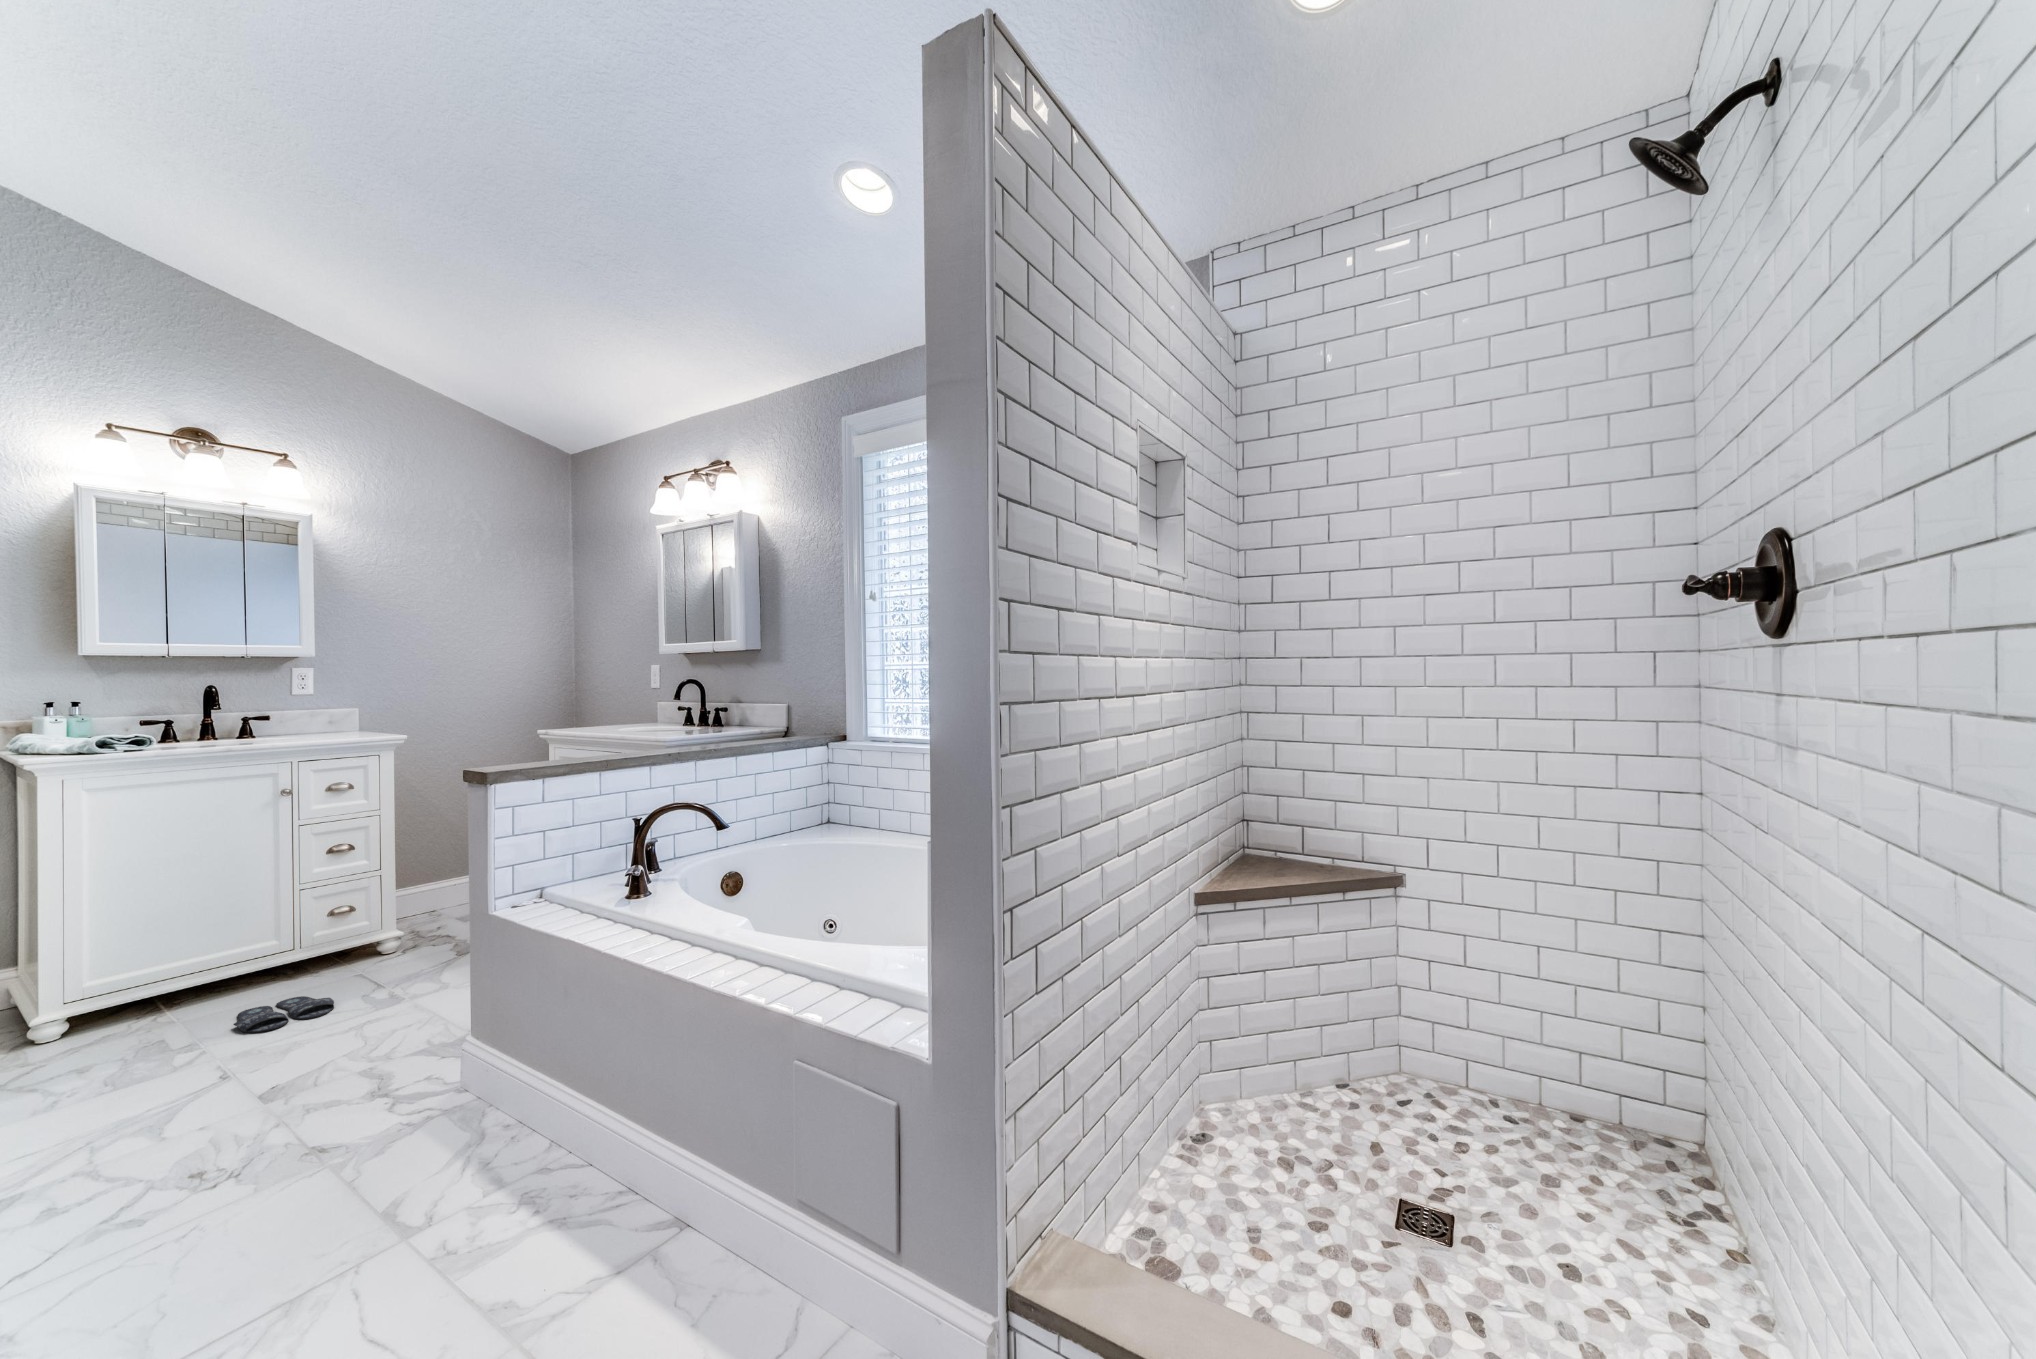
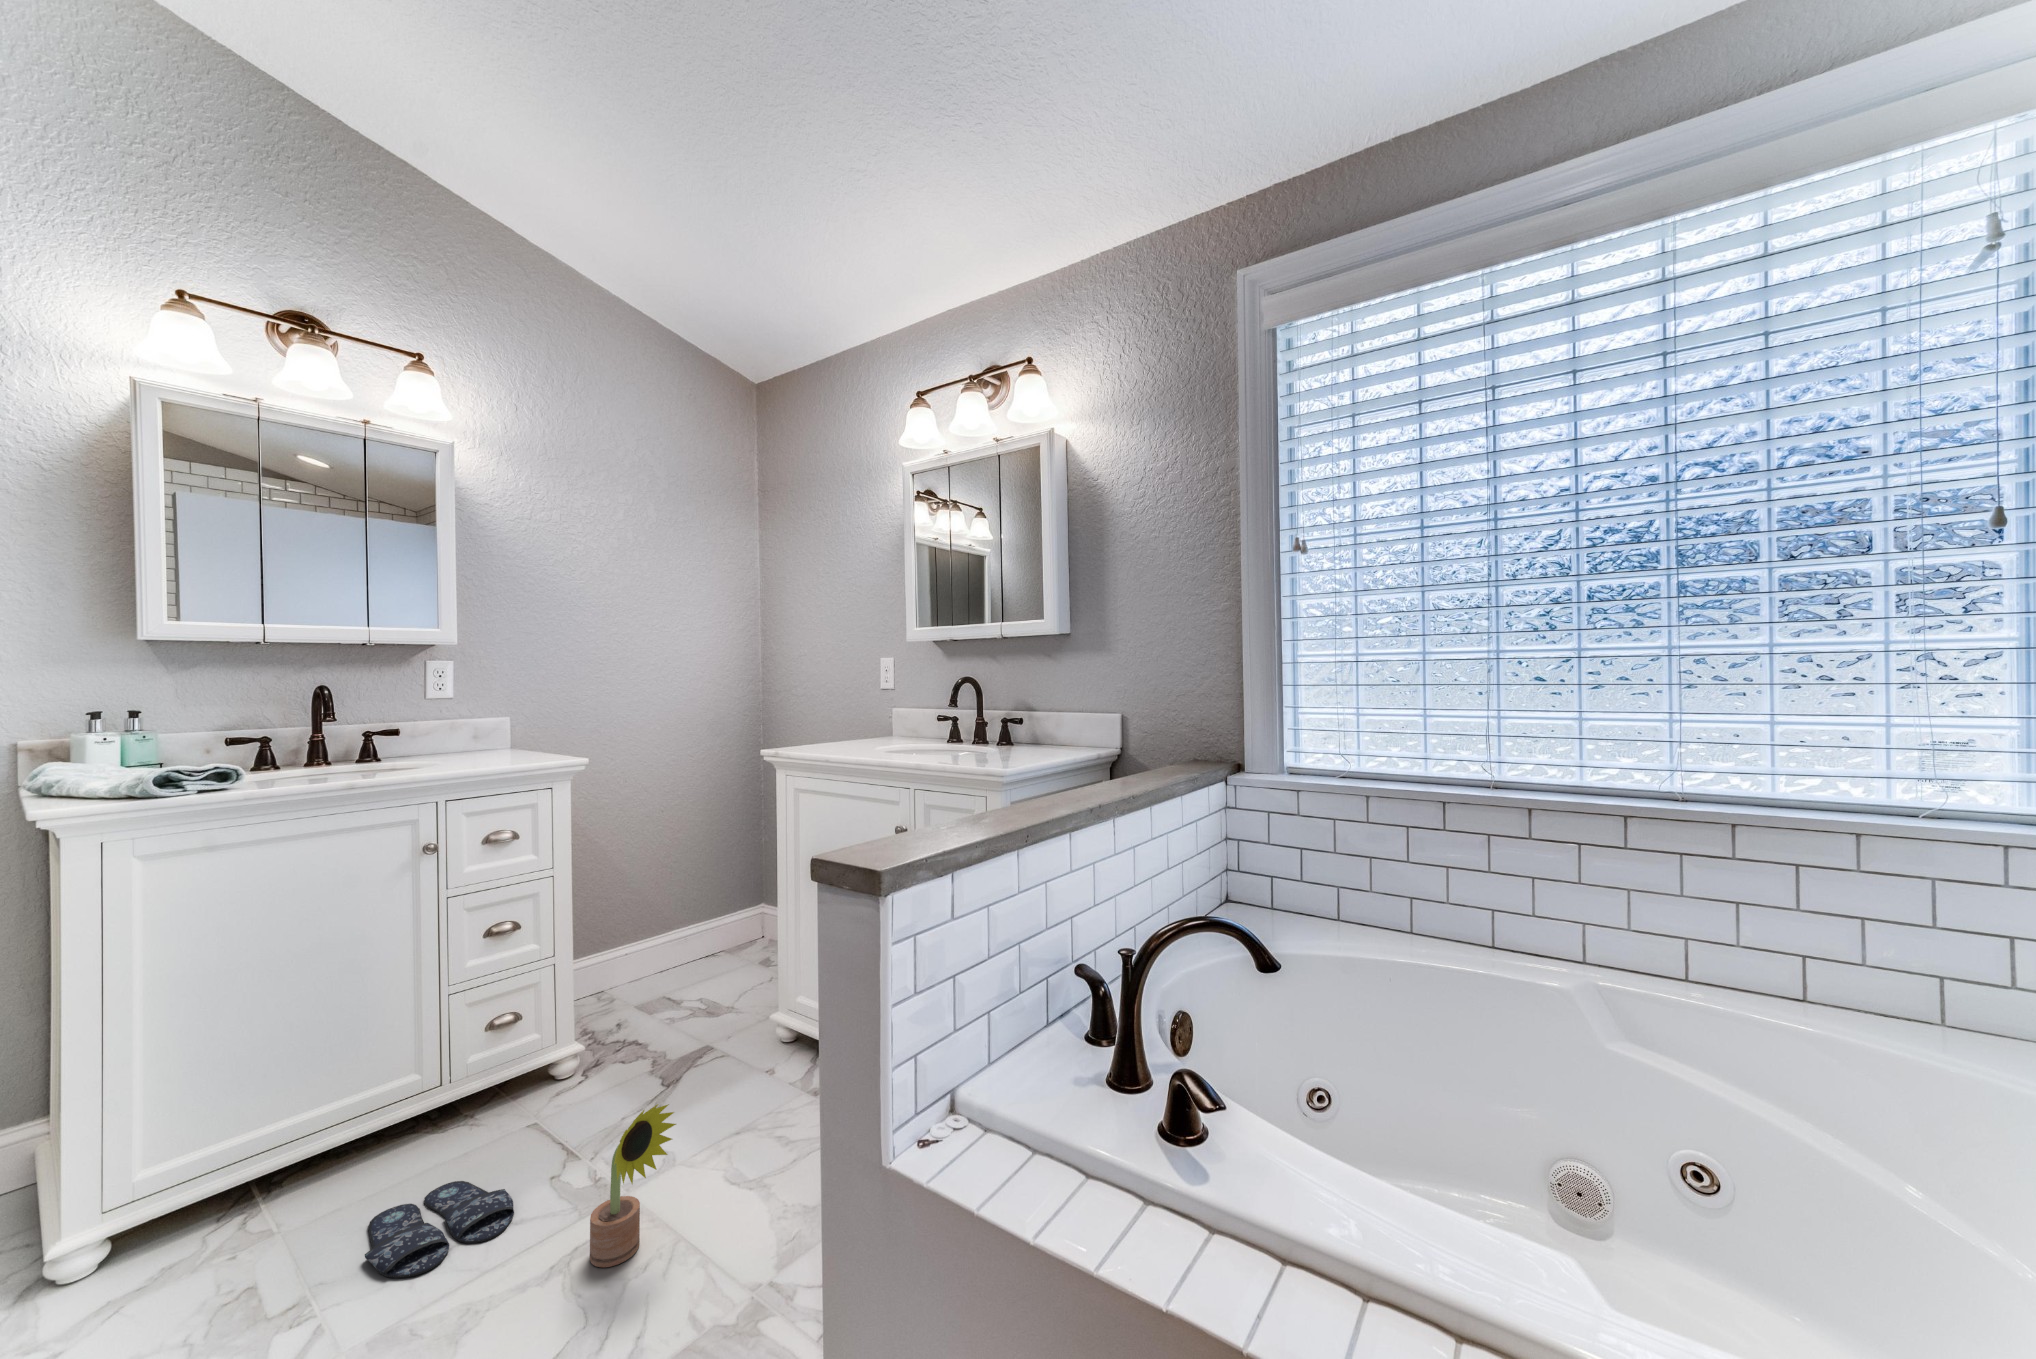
decorative plant: none [376,932,434,1025] -> present [590,1104,676,1267]

